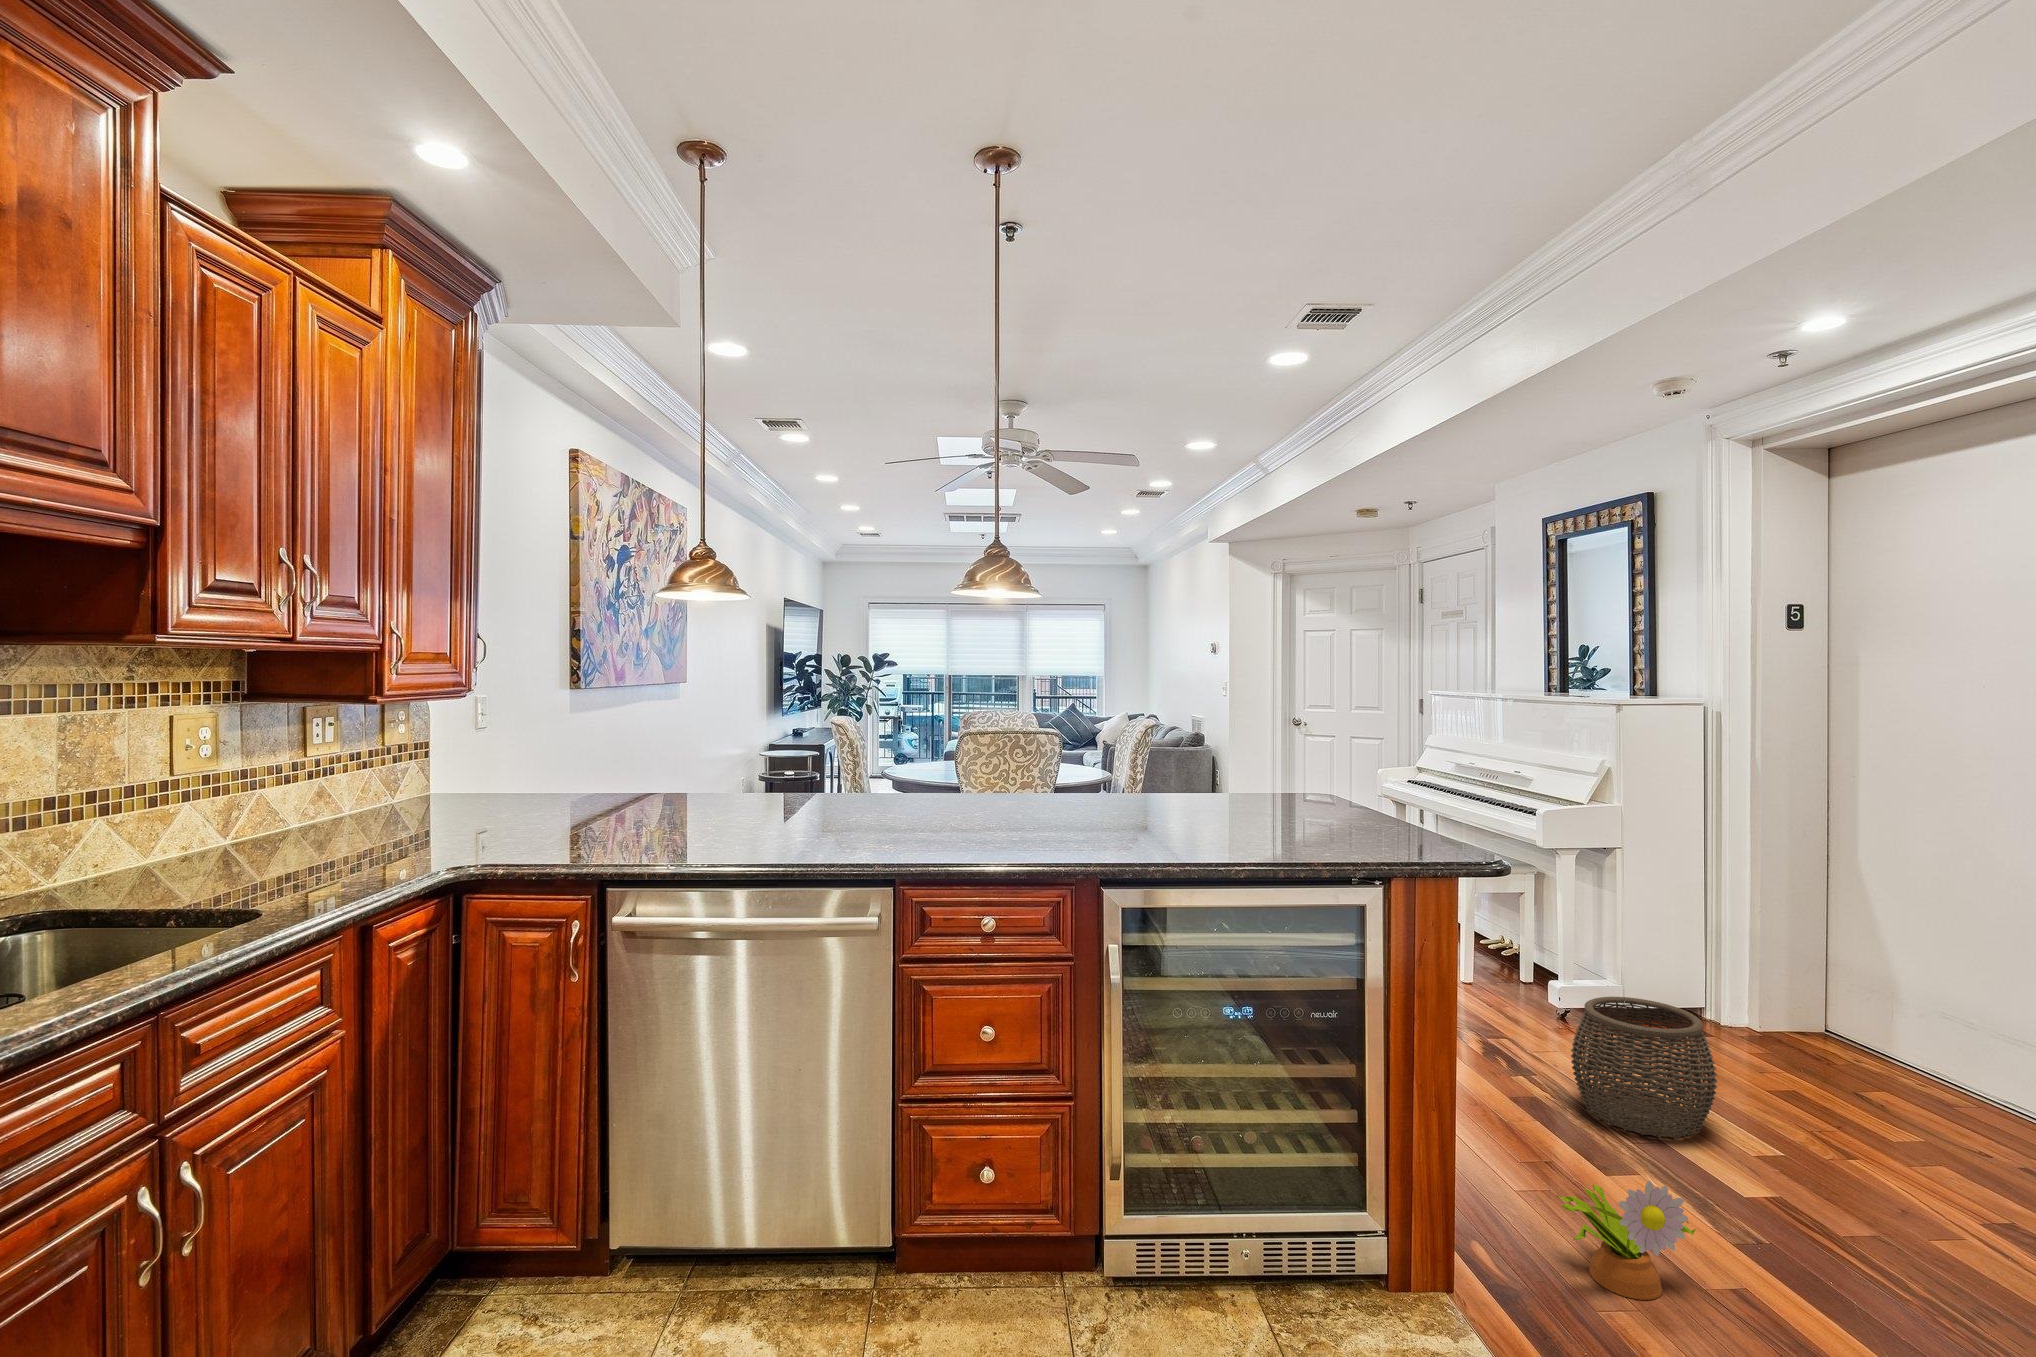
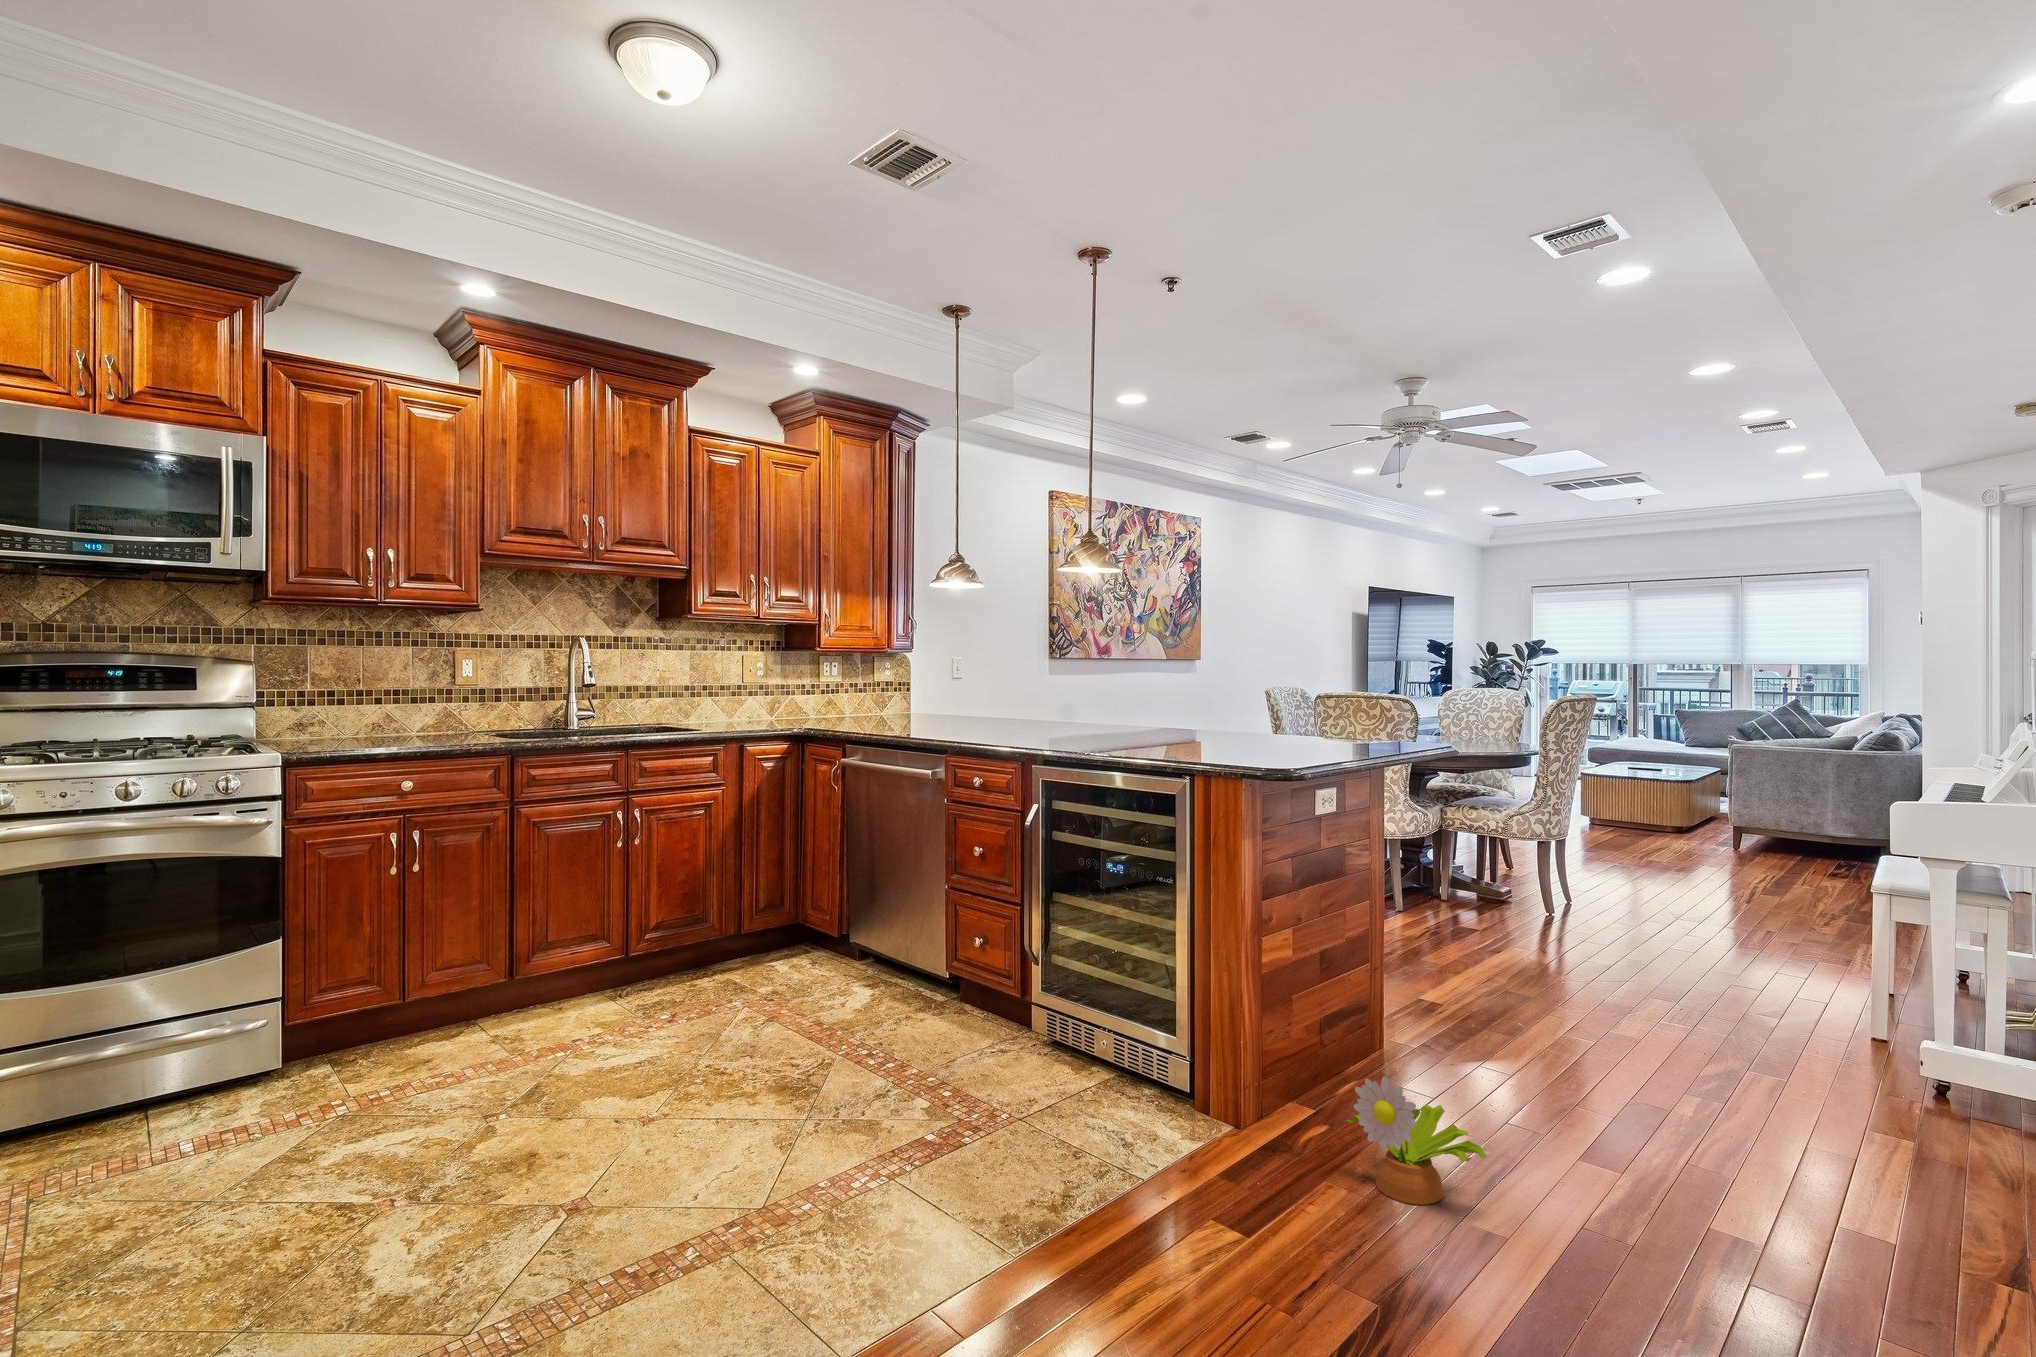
woven basket: present [1571,997,1717,1139] -> none [1703,1000,1915,1191]

